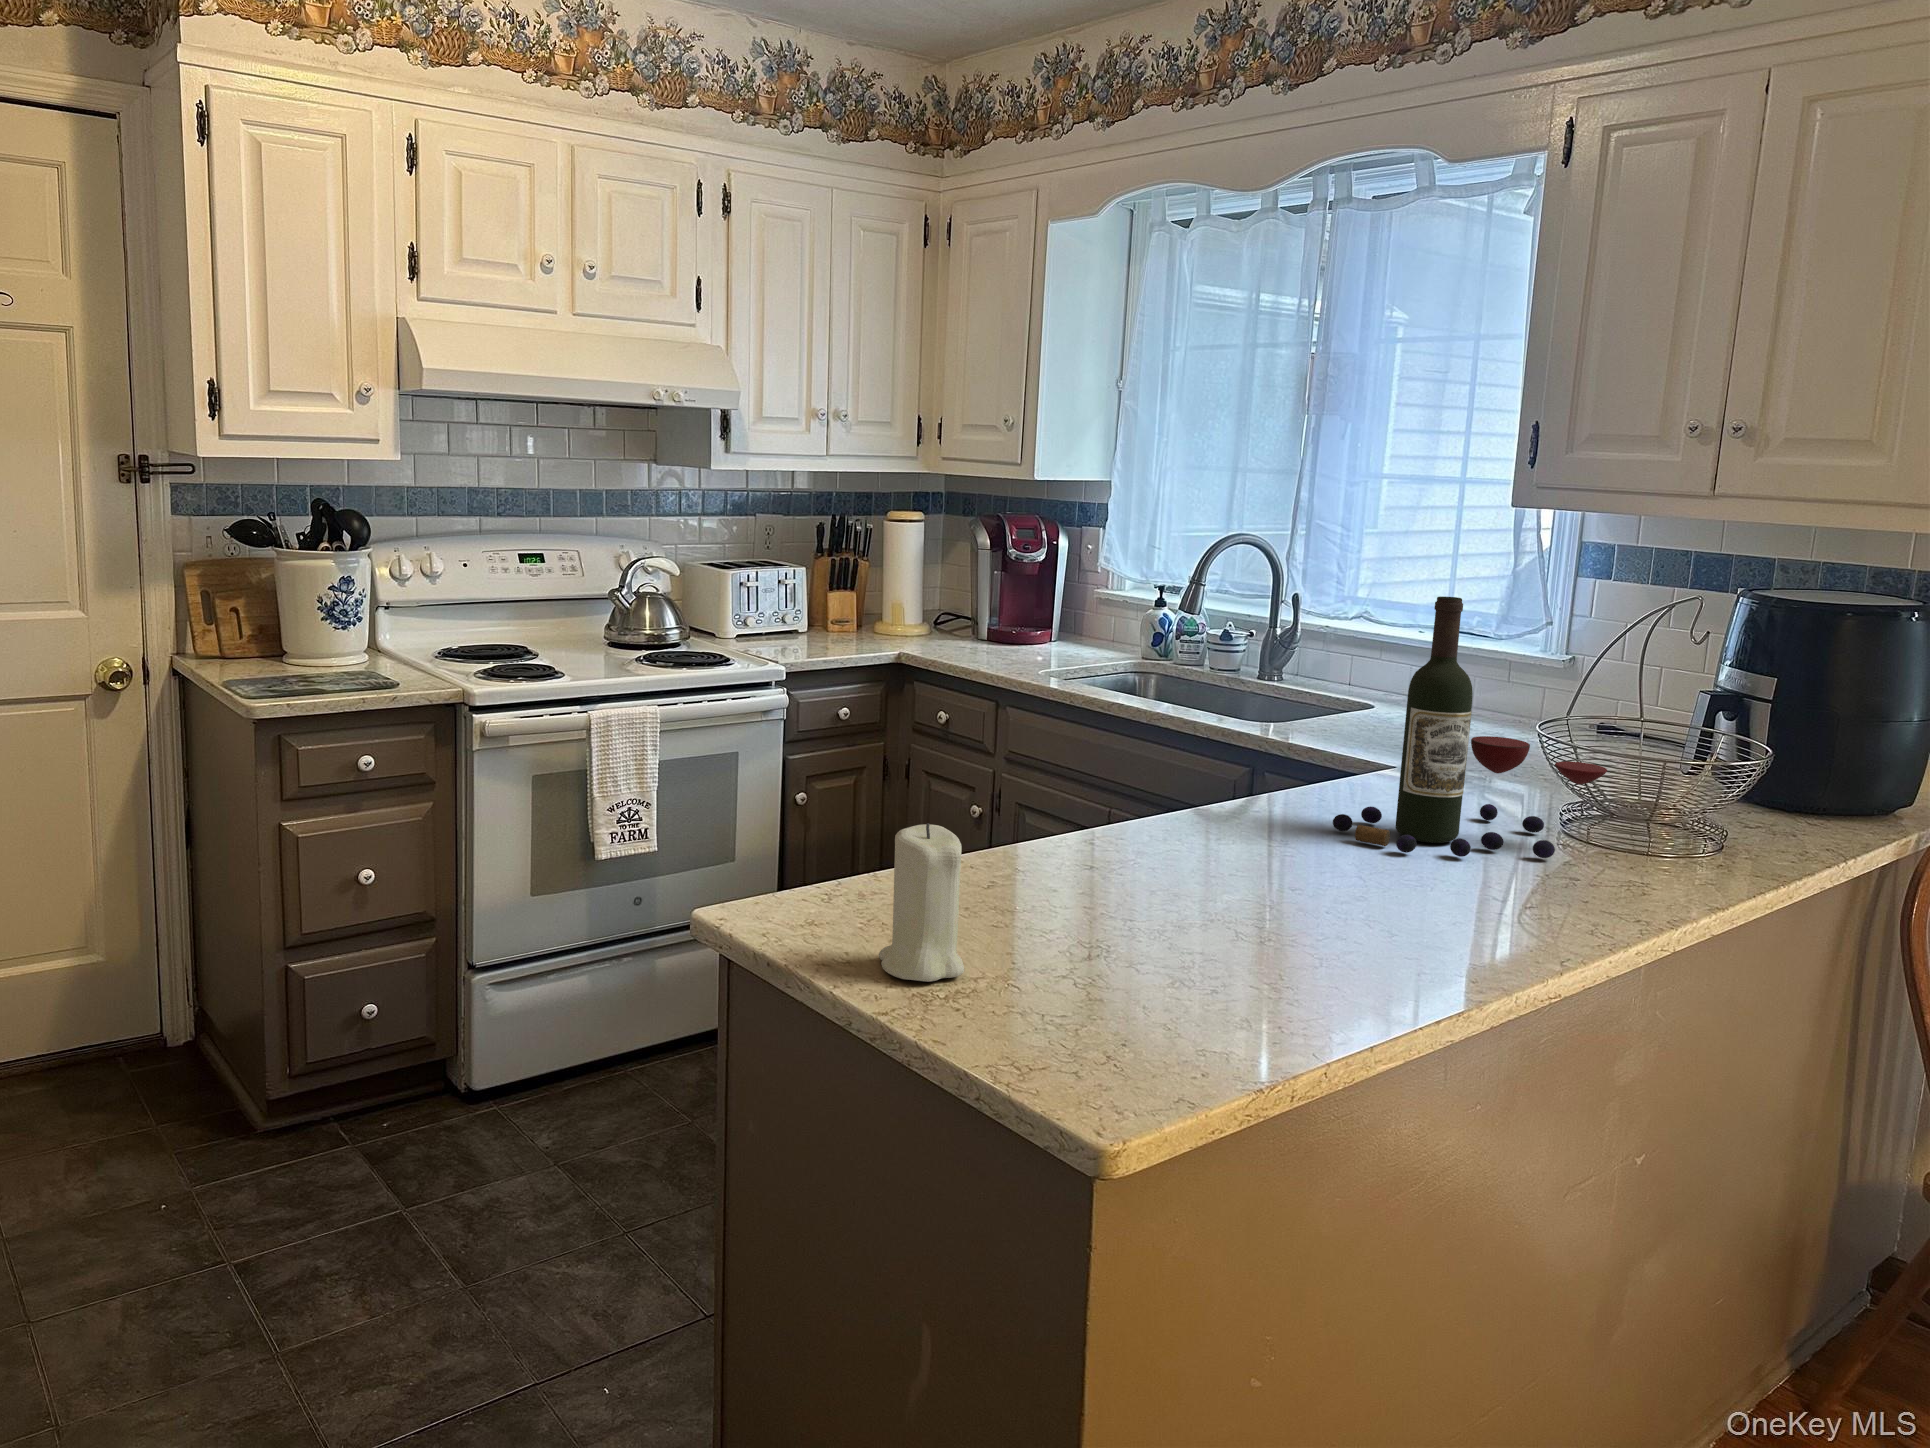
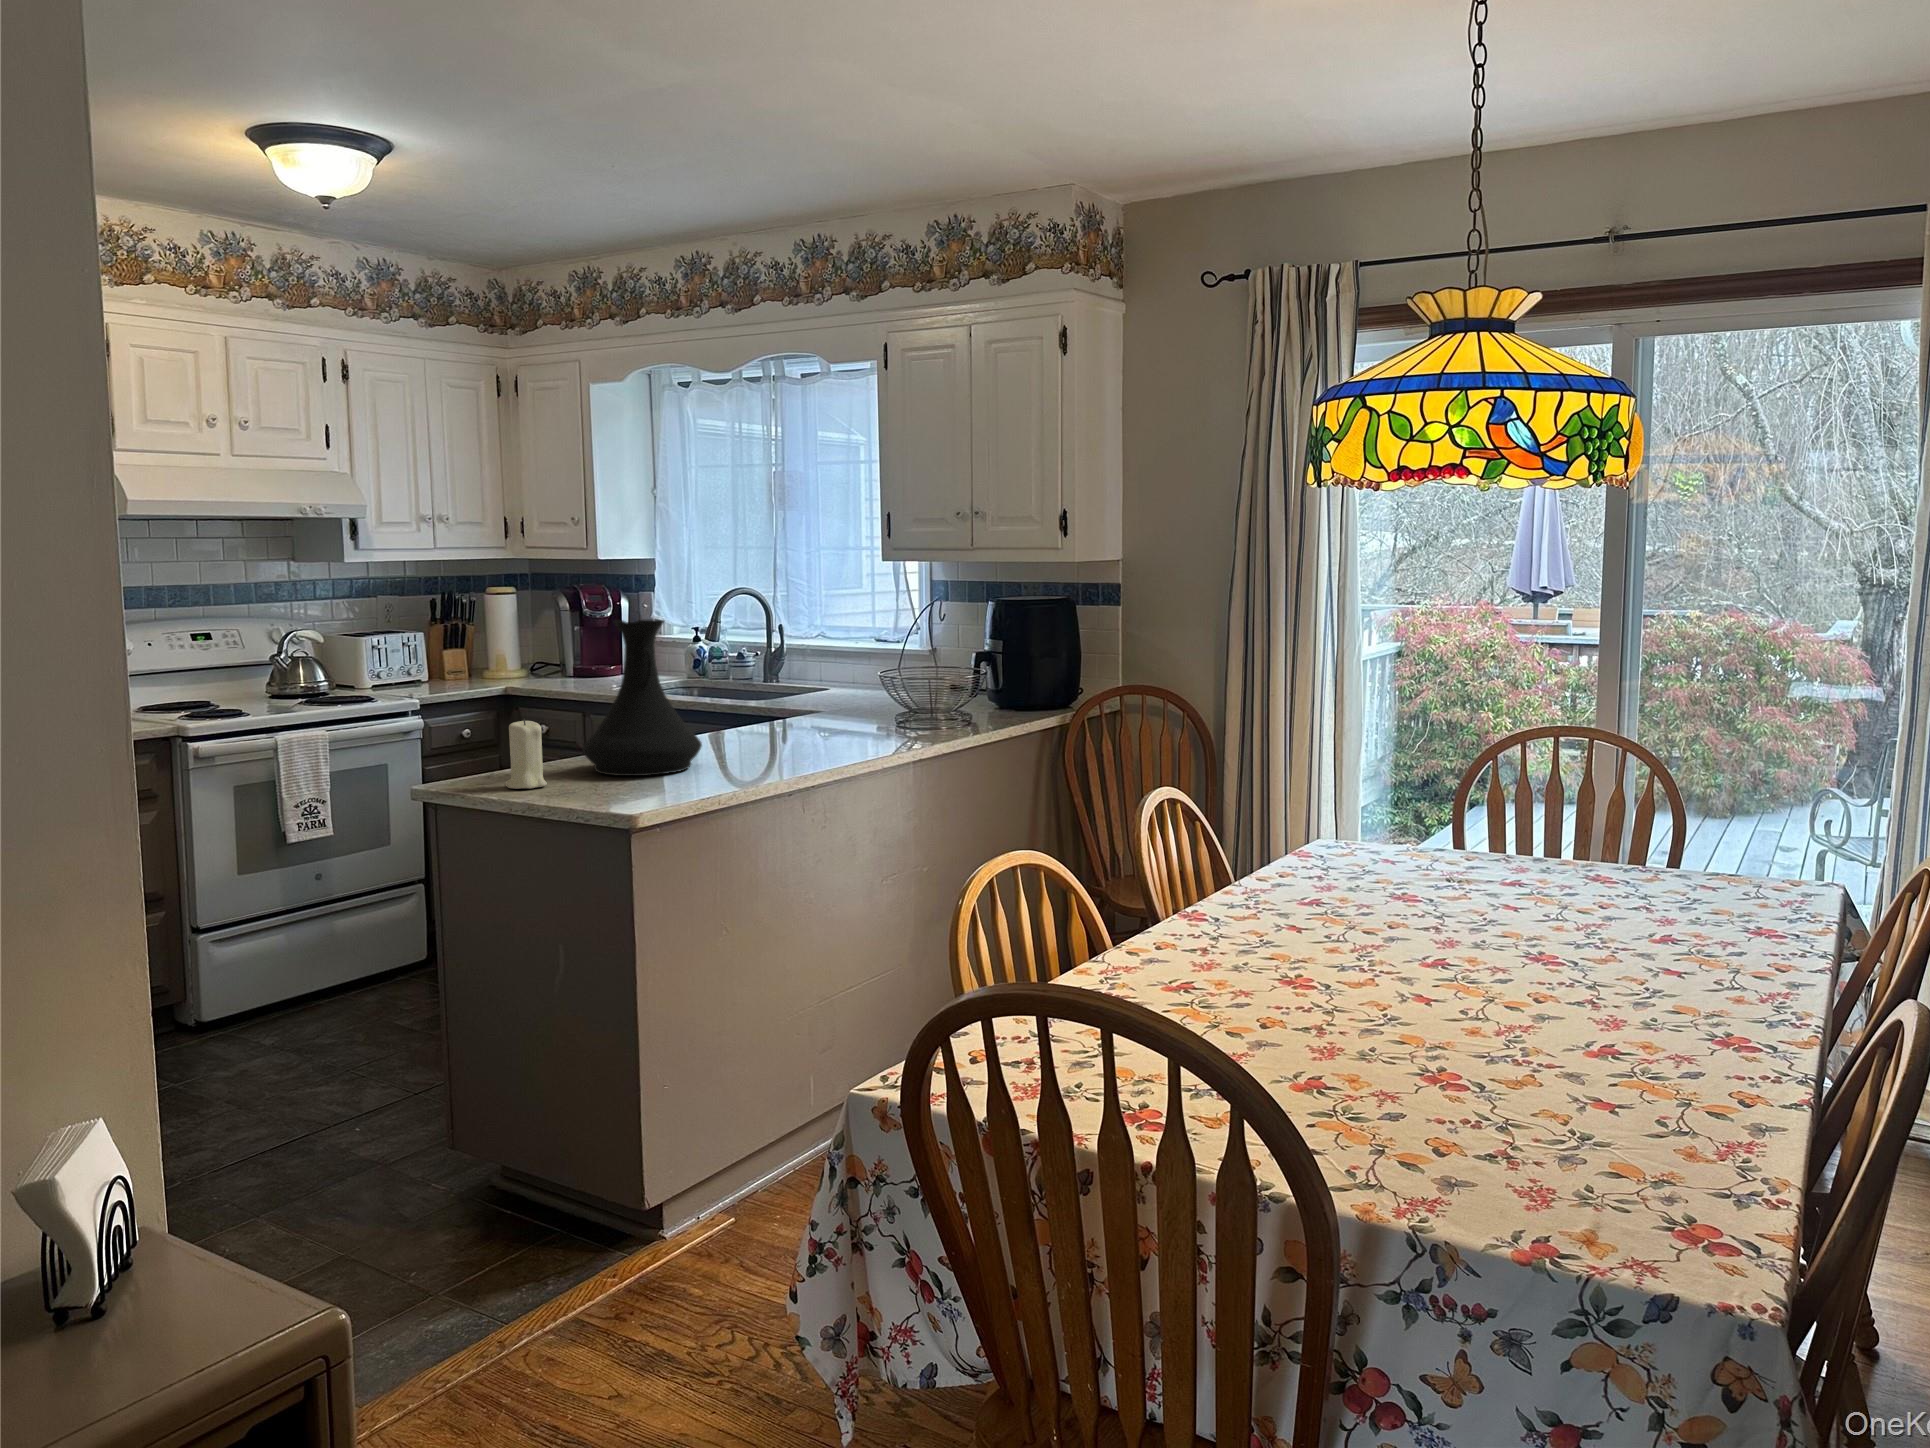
wine bottle: present [1333,596,1607,858] -> none [754,611,887,741]
vase: none [1035,611,1285,961] -> present [582,620,702,776]

